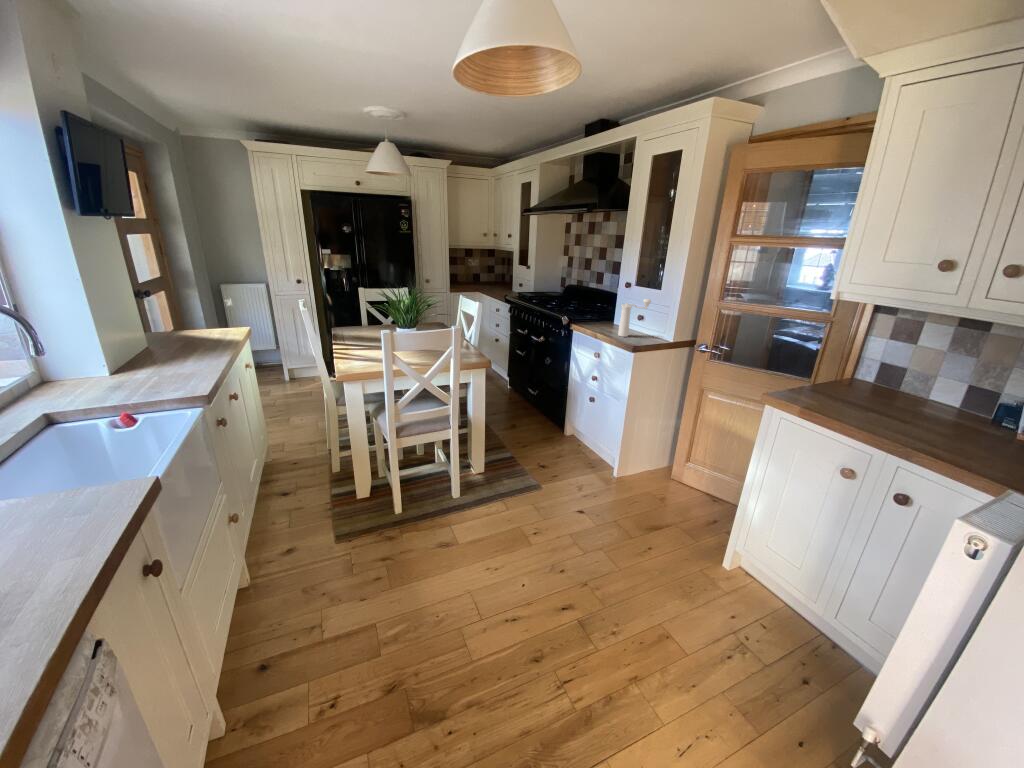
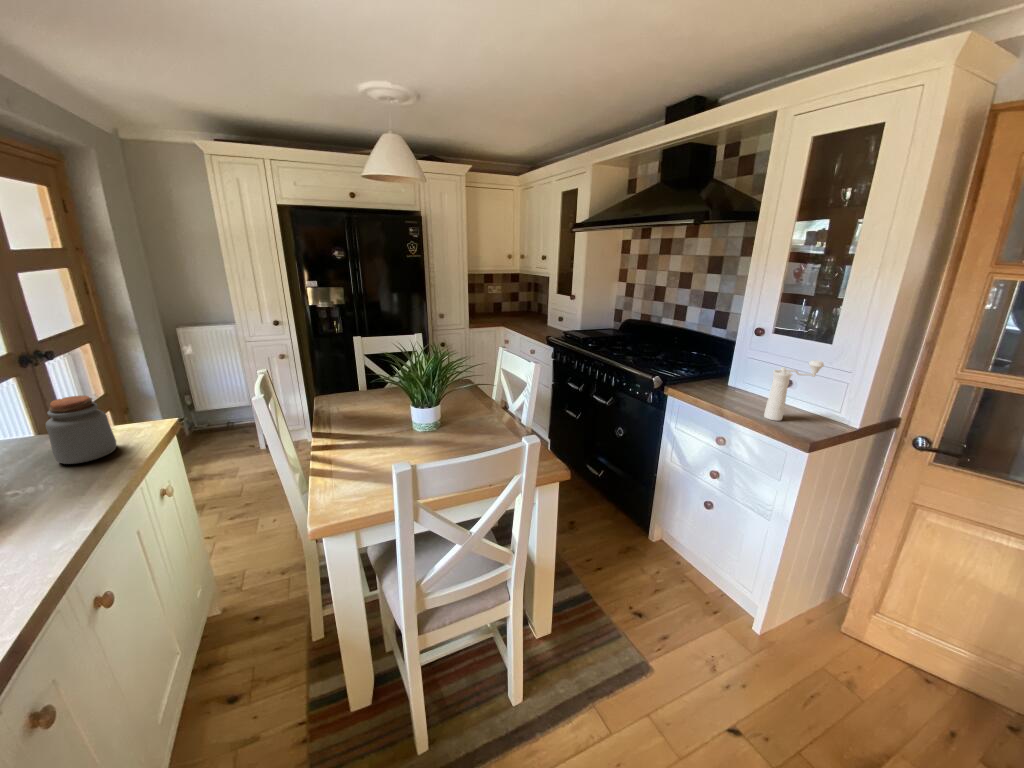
jar: none [188,304,223,341] -> present [46,396,117,464]

